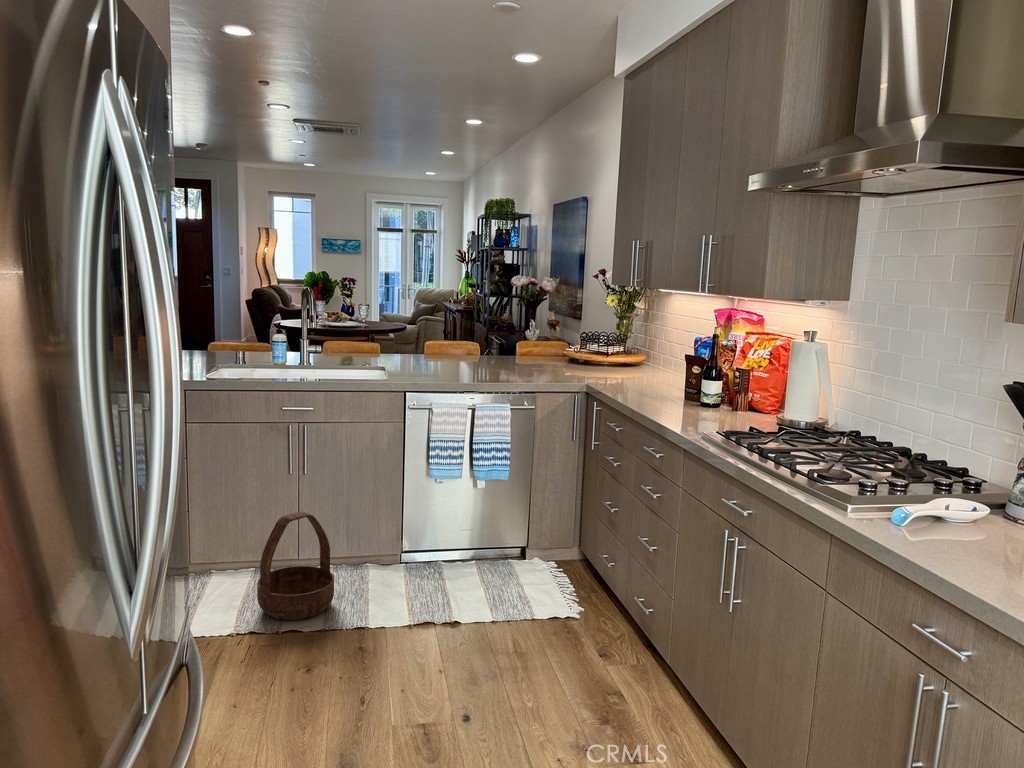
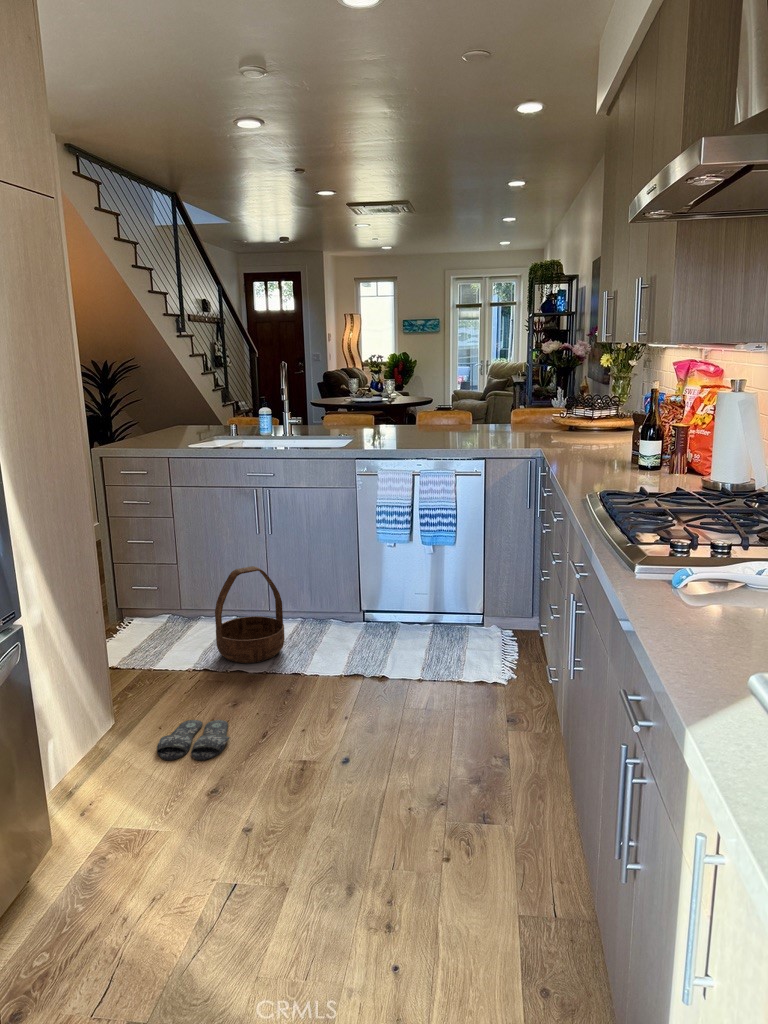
slippers: none [248,688,329,744] -> present [157,720,230,761]

